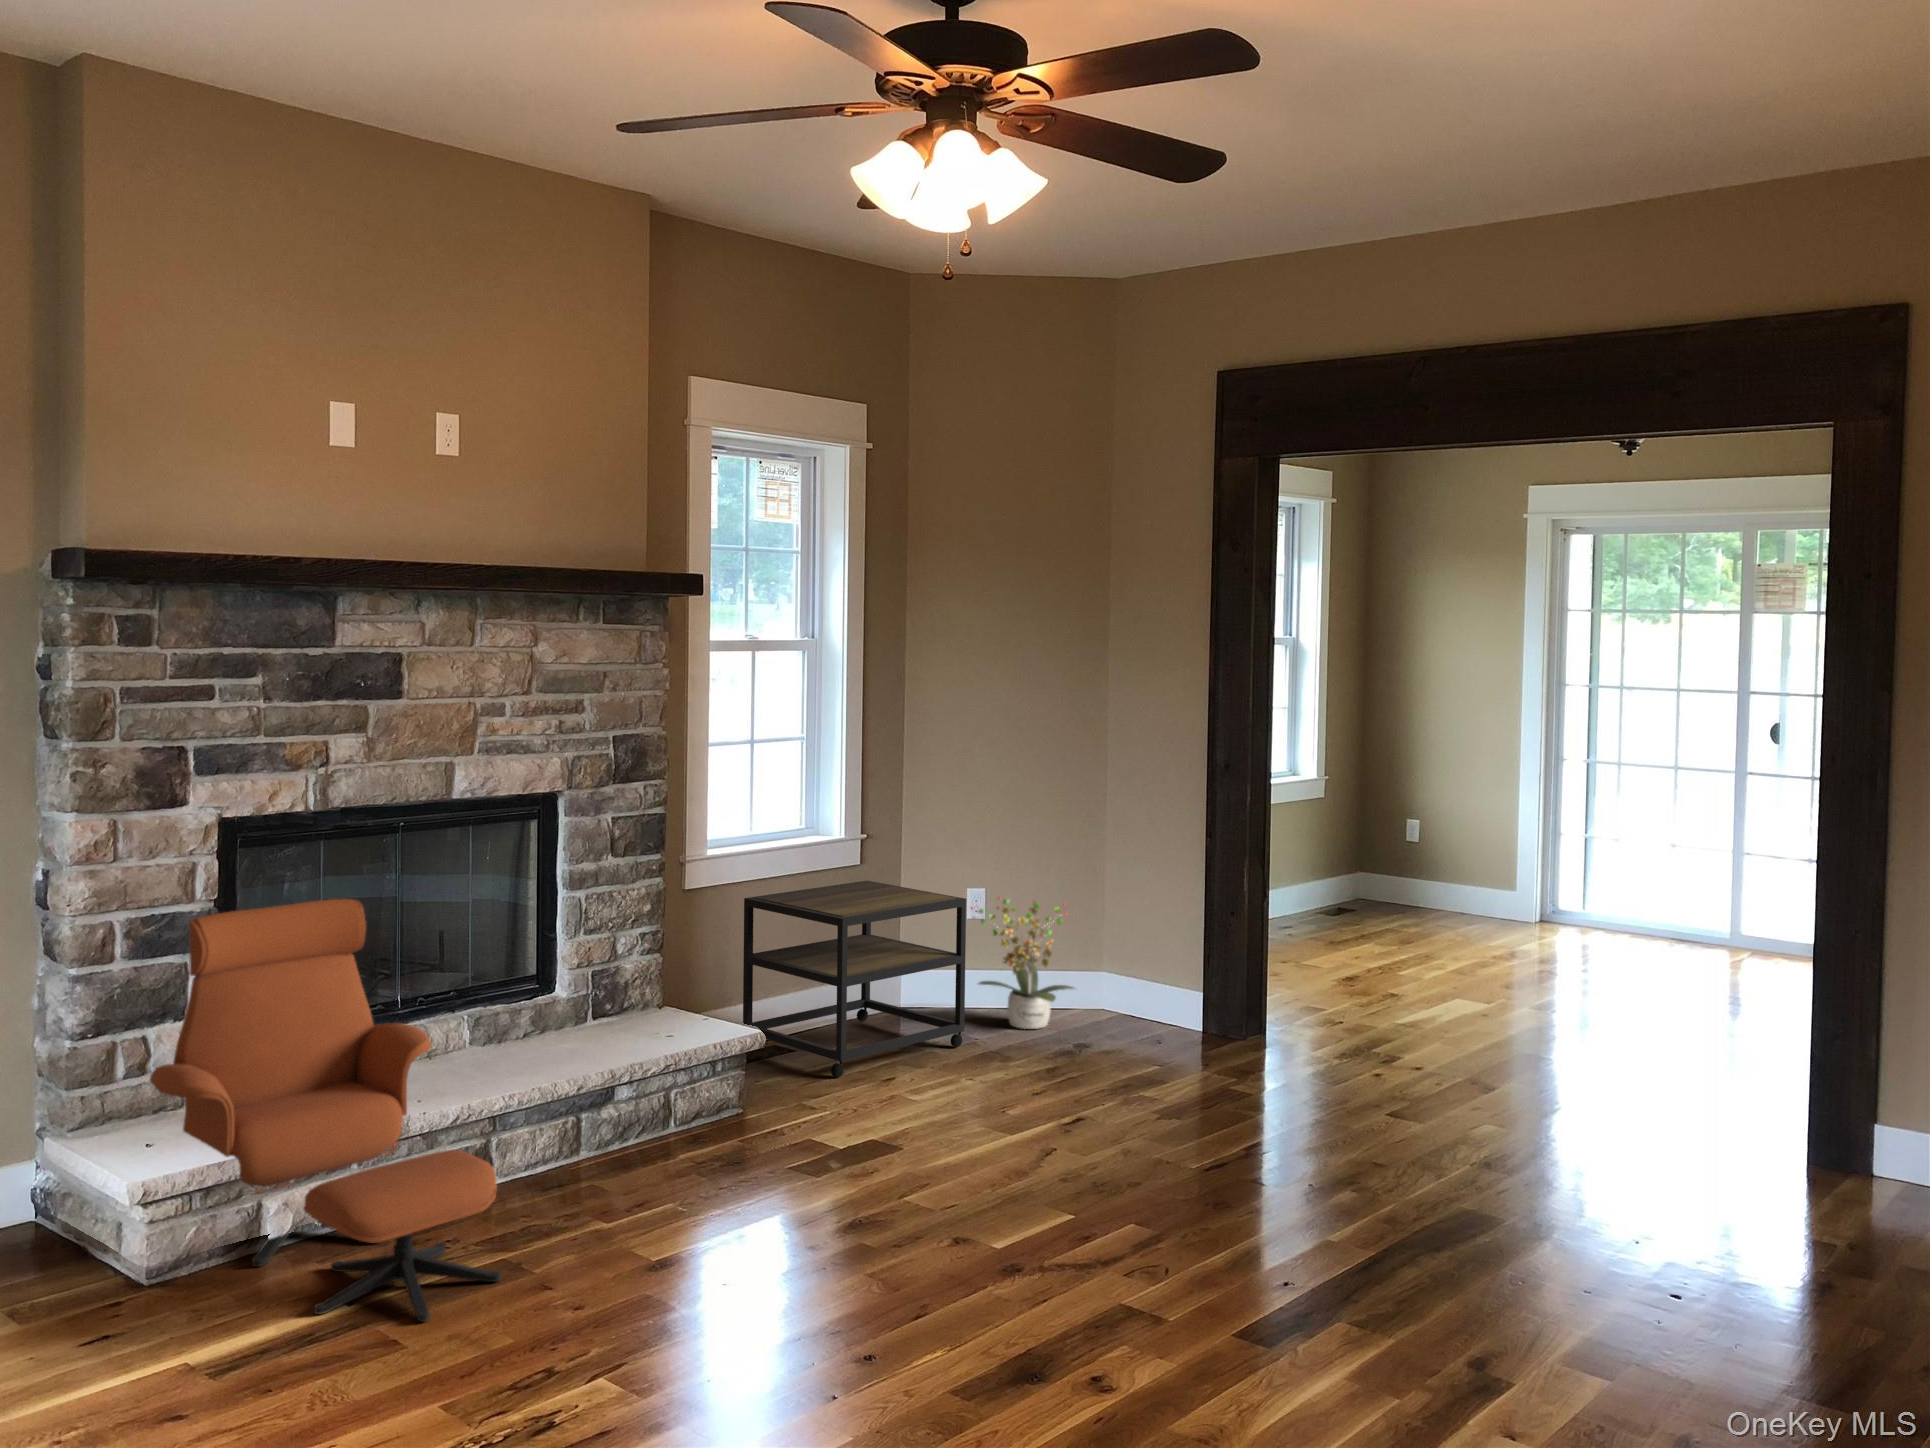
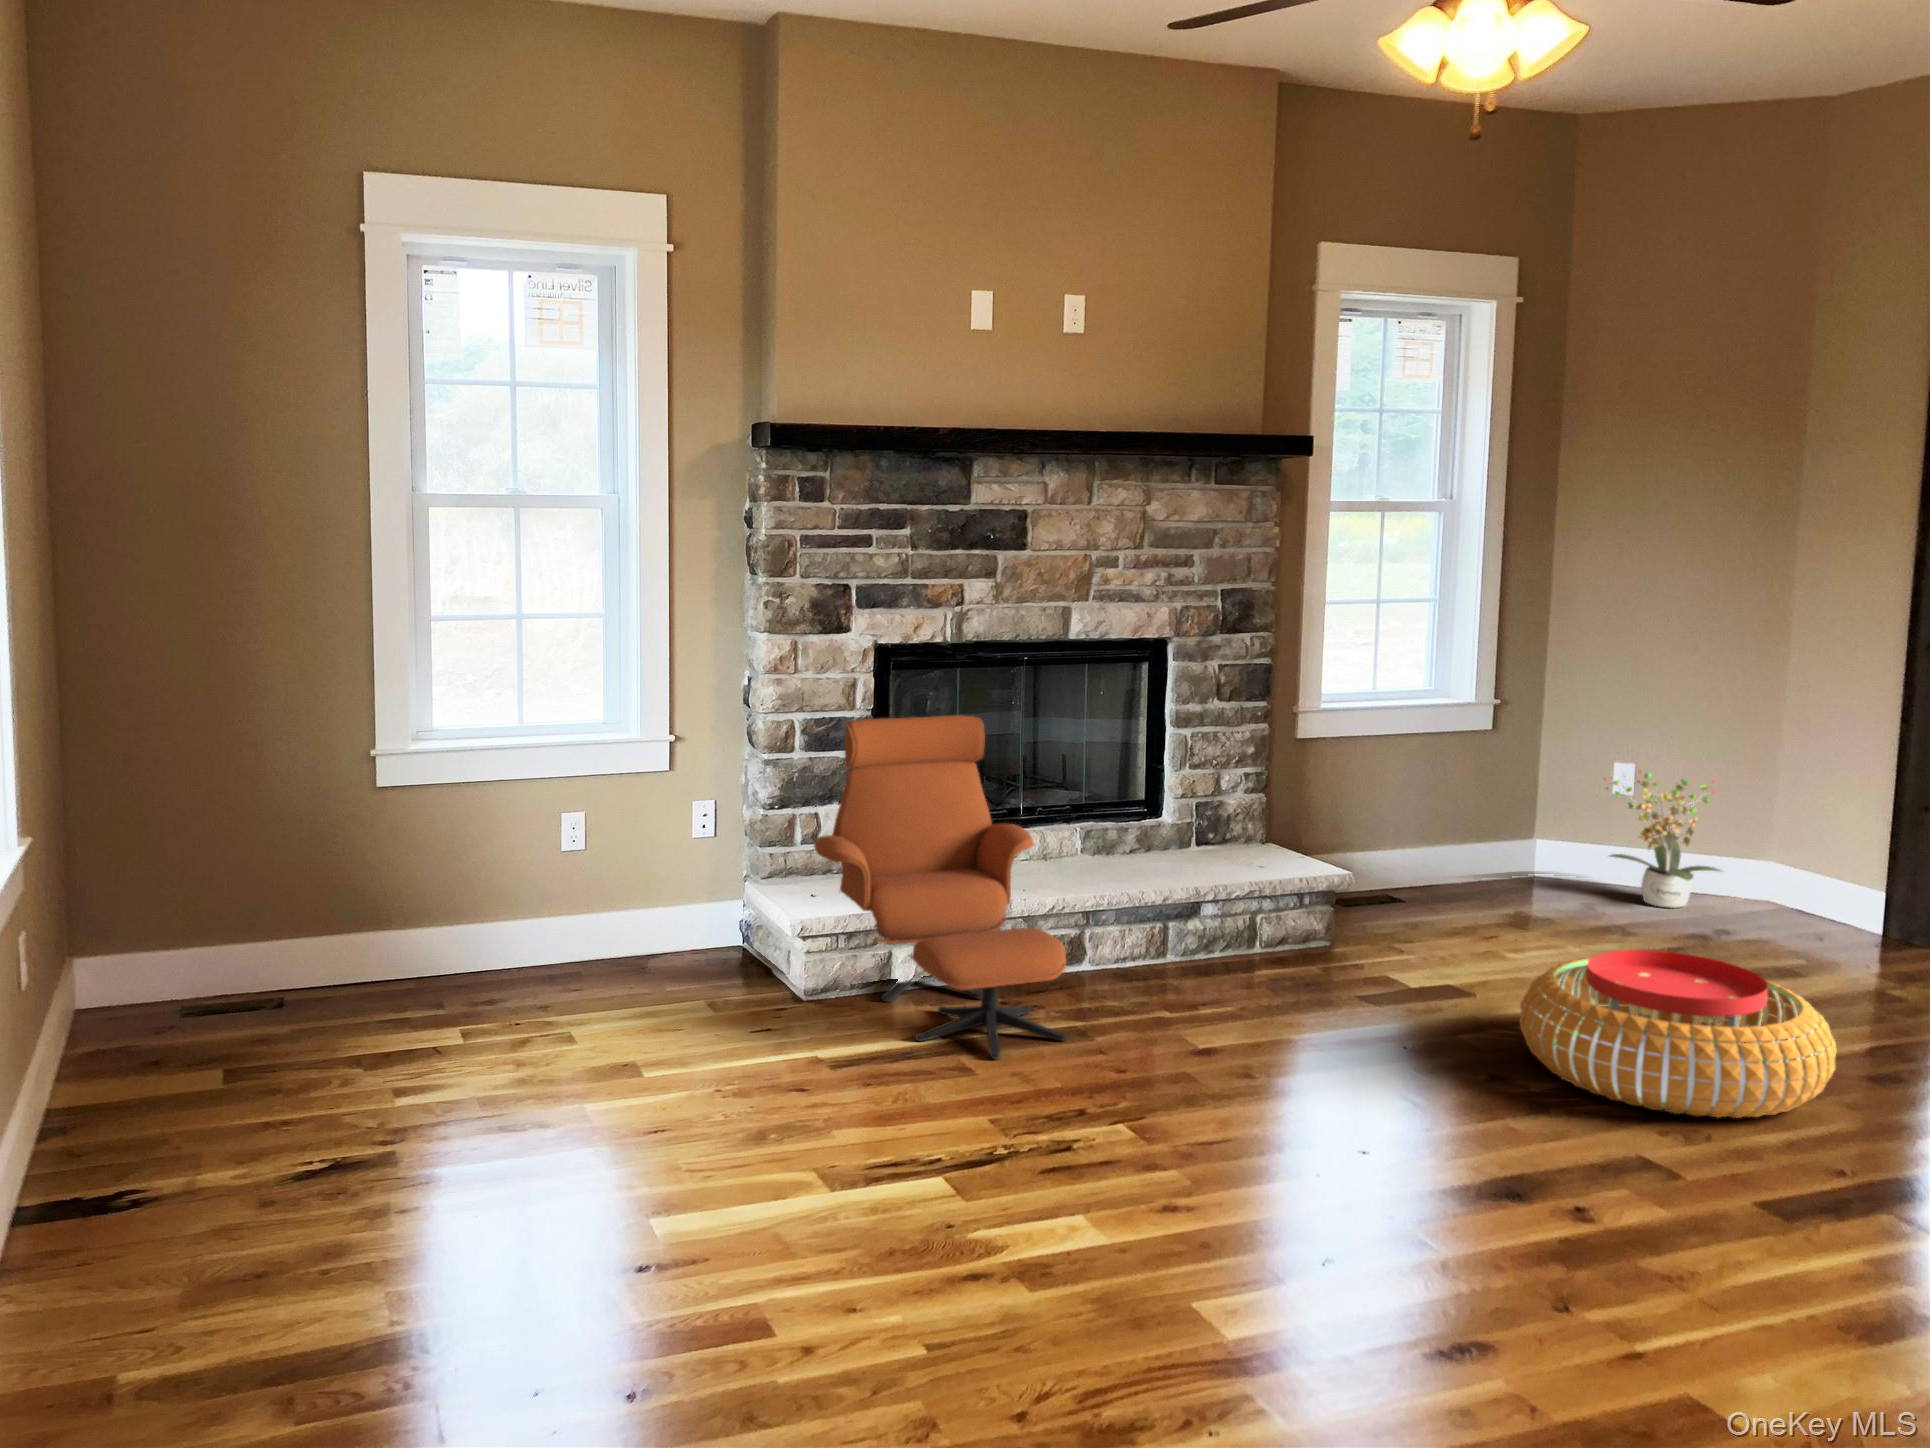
side table: present [743,881,966,1077] -> none [1349,745,1591,927]
pouf: none [967,1086,1248,1253] -> present [1520,950,1837,1118]

